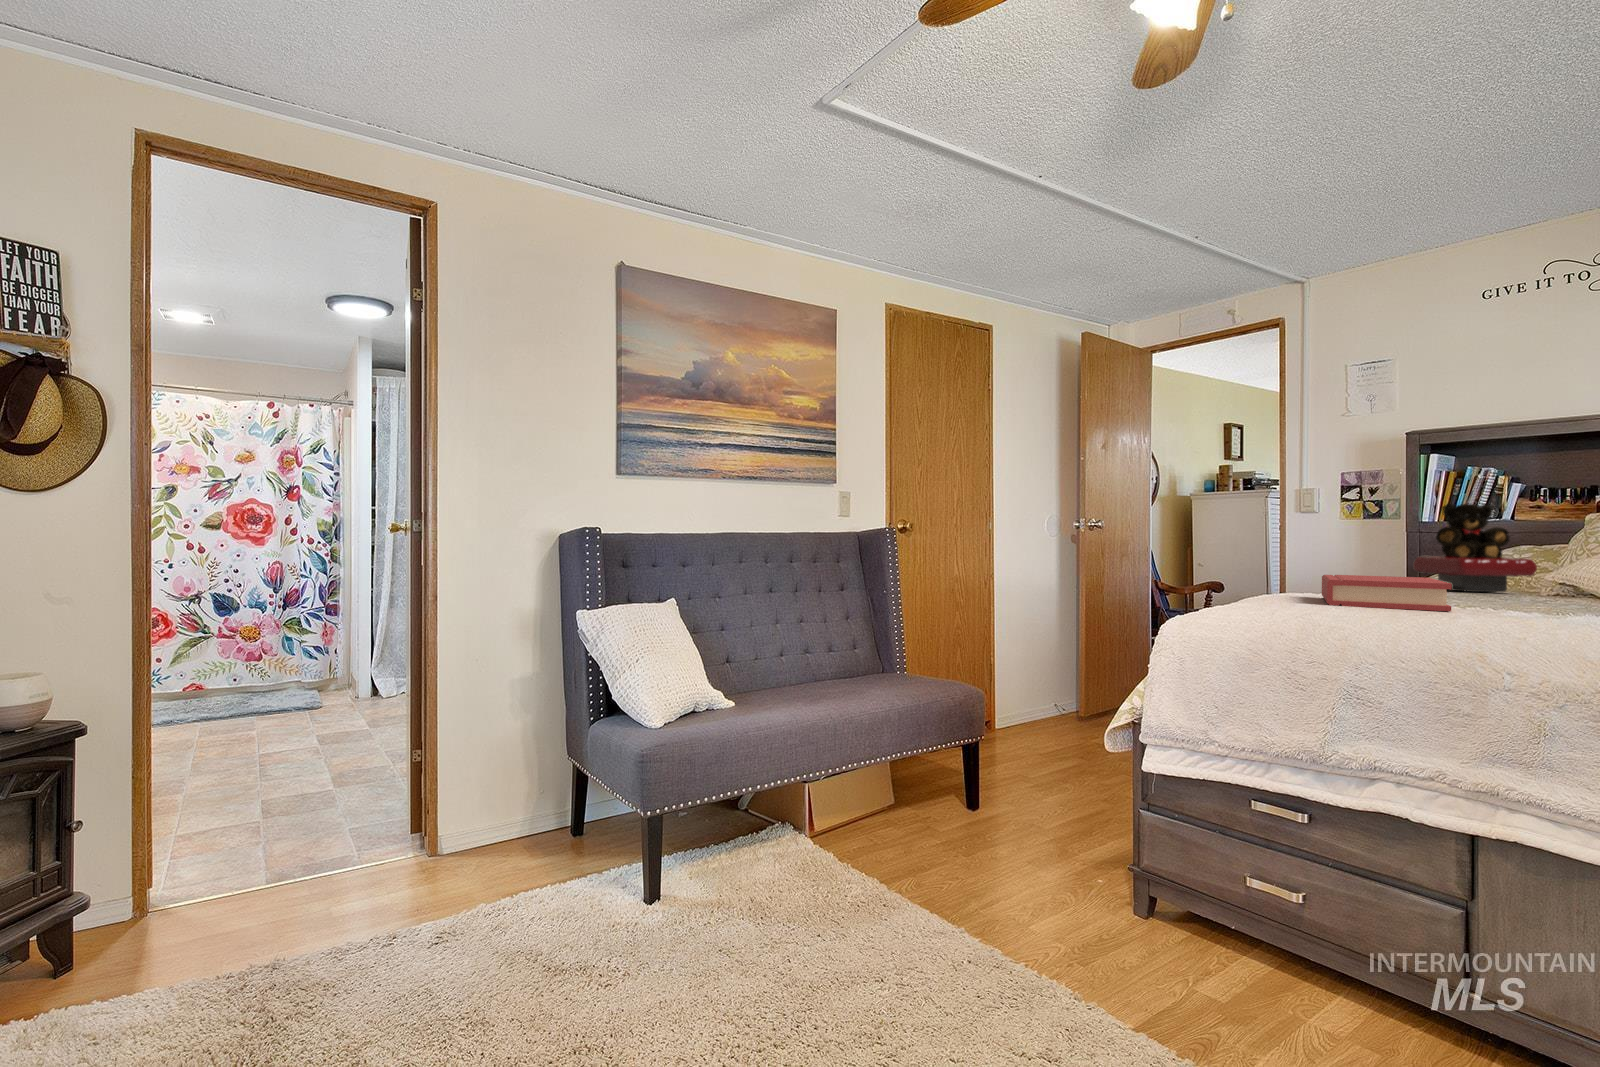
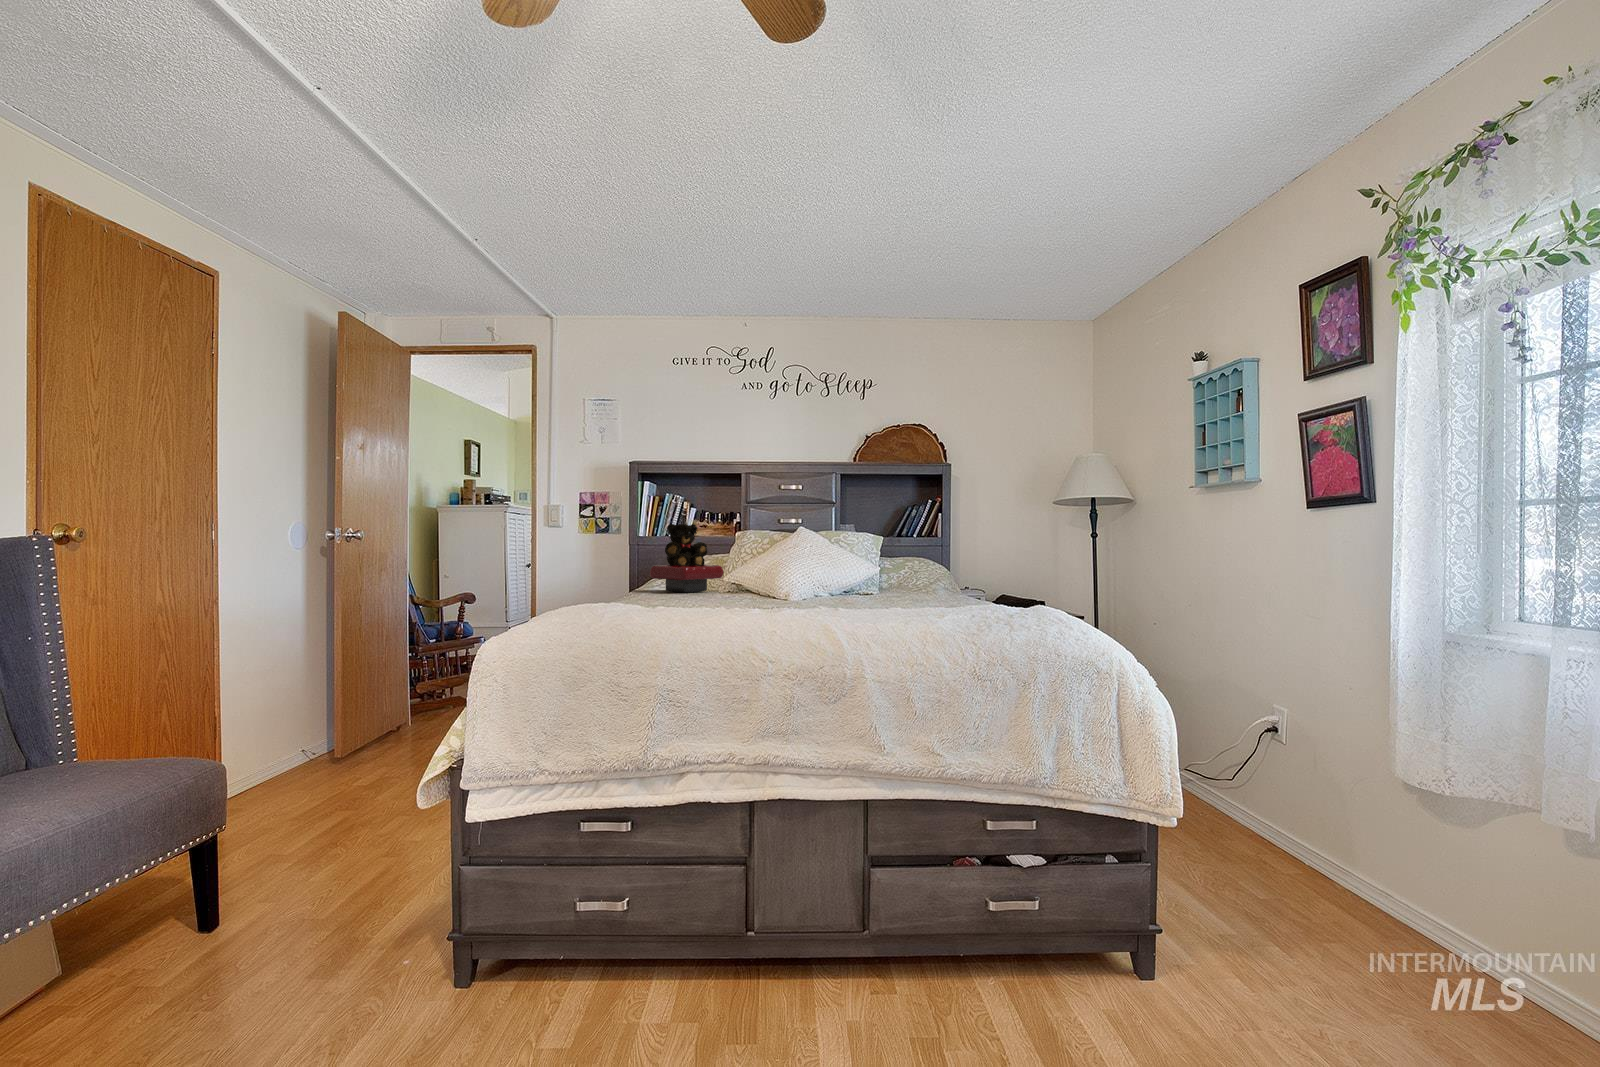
hardback book: present [1322,575,1452,611] -> none [618,587,723,620]

